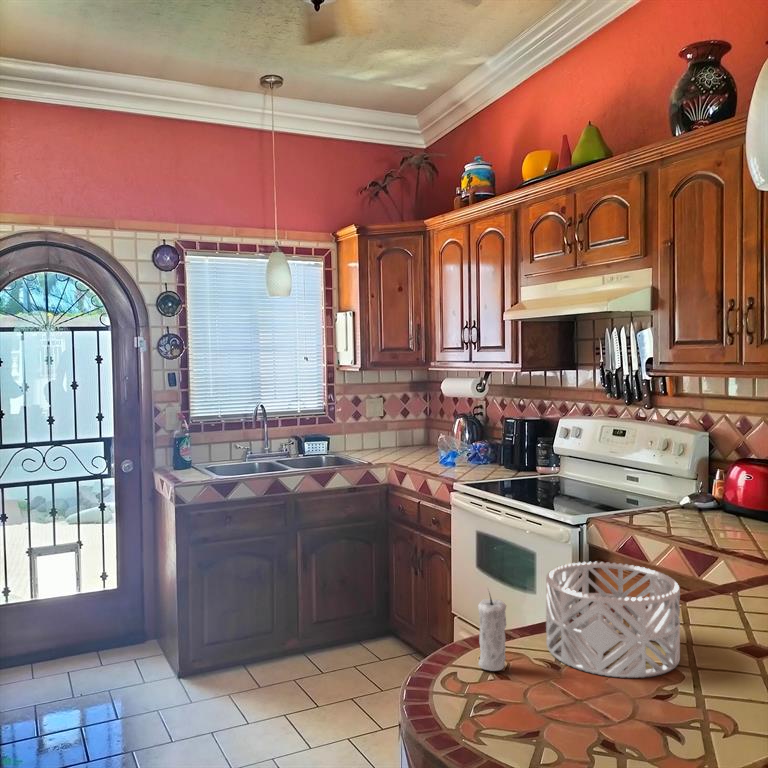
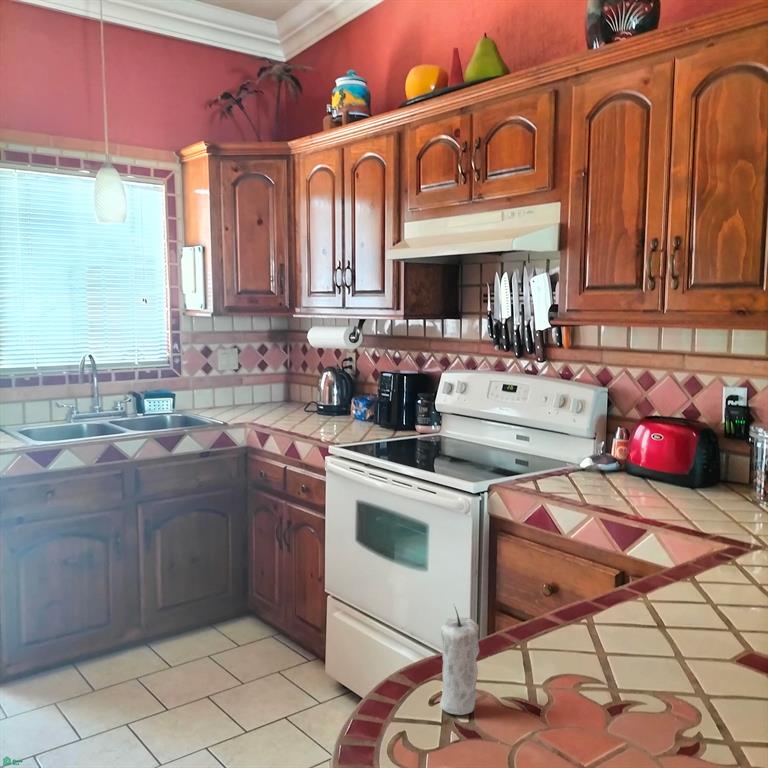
decorative bowl: present [546,562,680,678] -> none [512,552,684,709]

